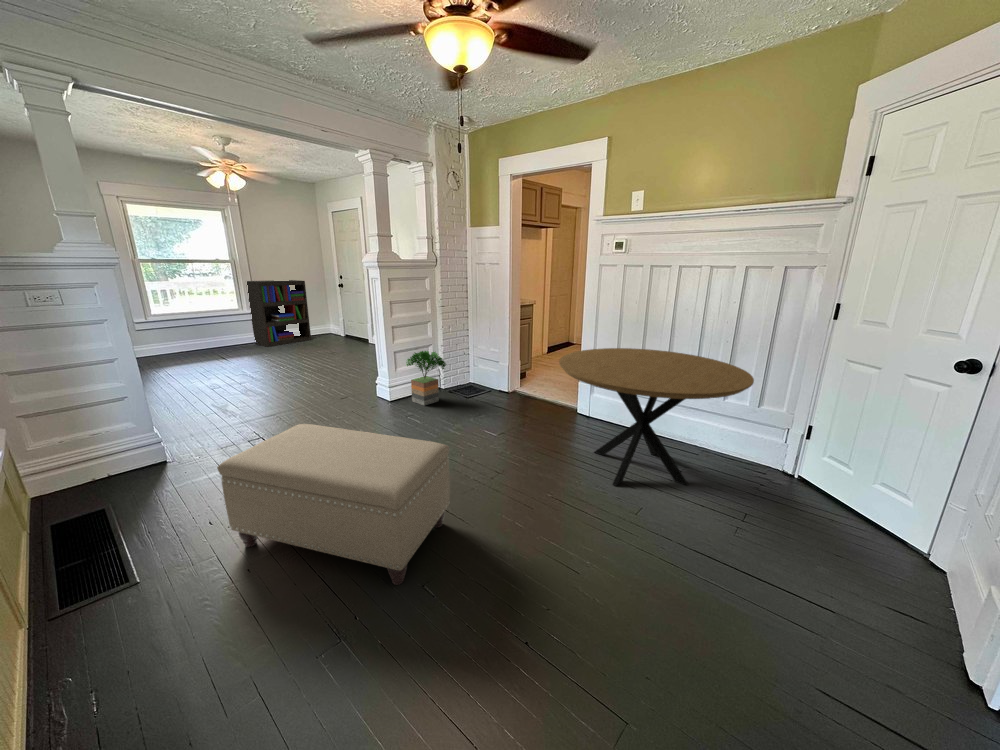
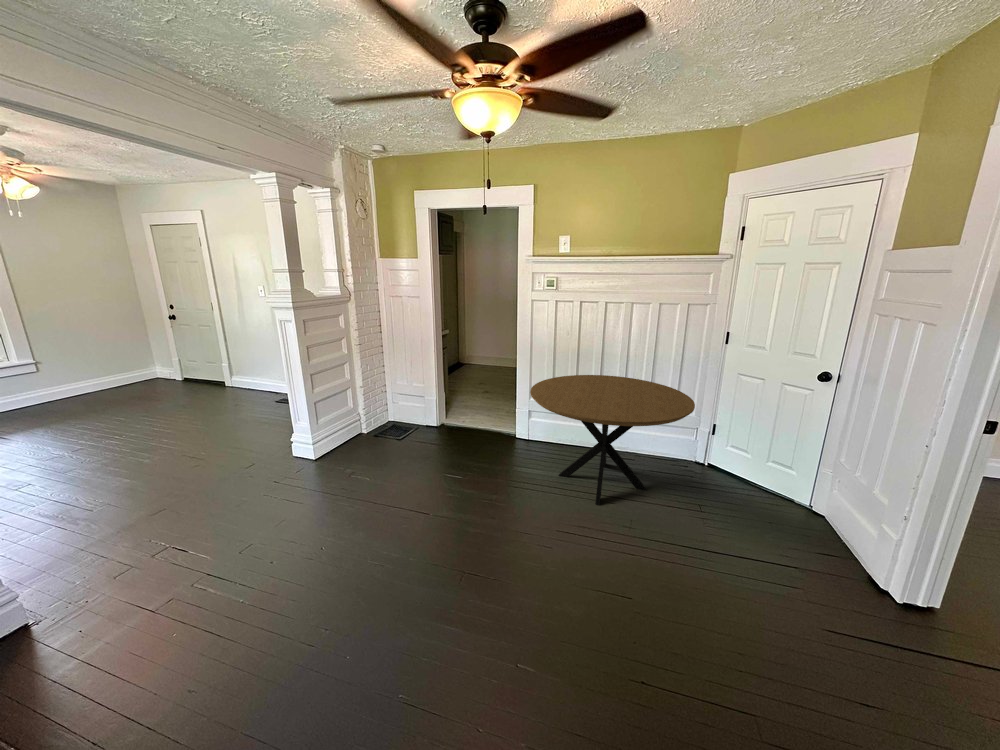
bookshelf: present [247,280,311,347] -> none [14,313,134,408]
potted tree: present [406,351,446,406] -> none [329,395,379,457]
ottoman: present [217,424,450,585] -> none [231,511,504,710]

